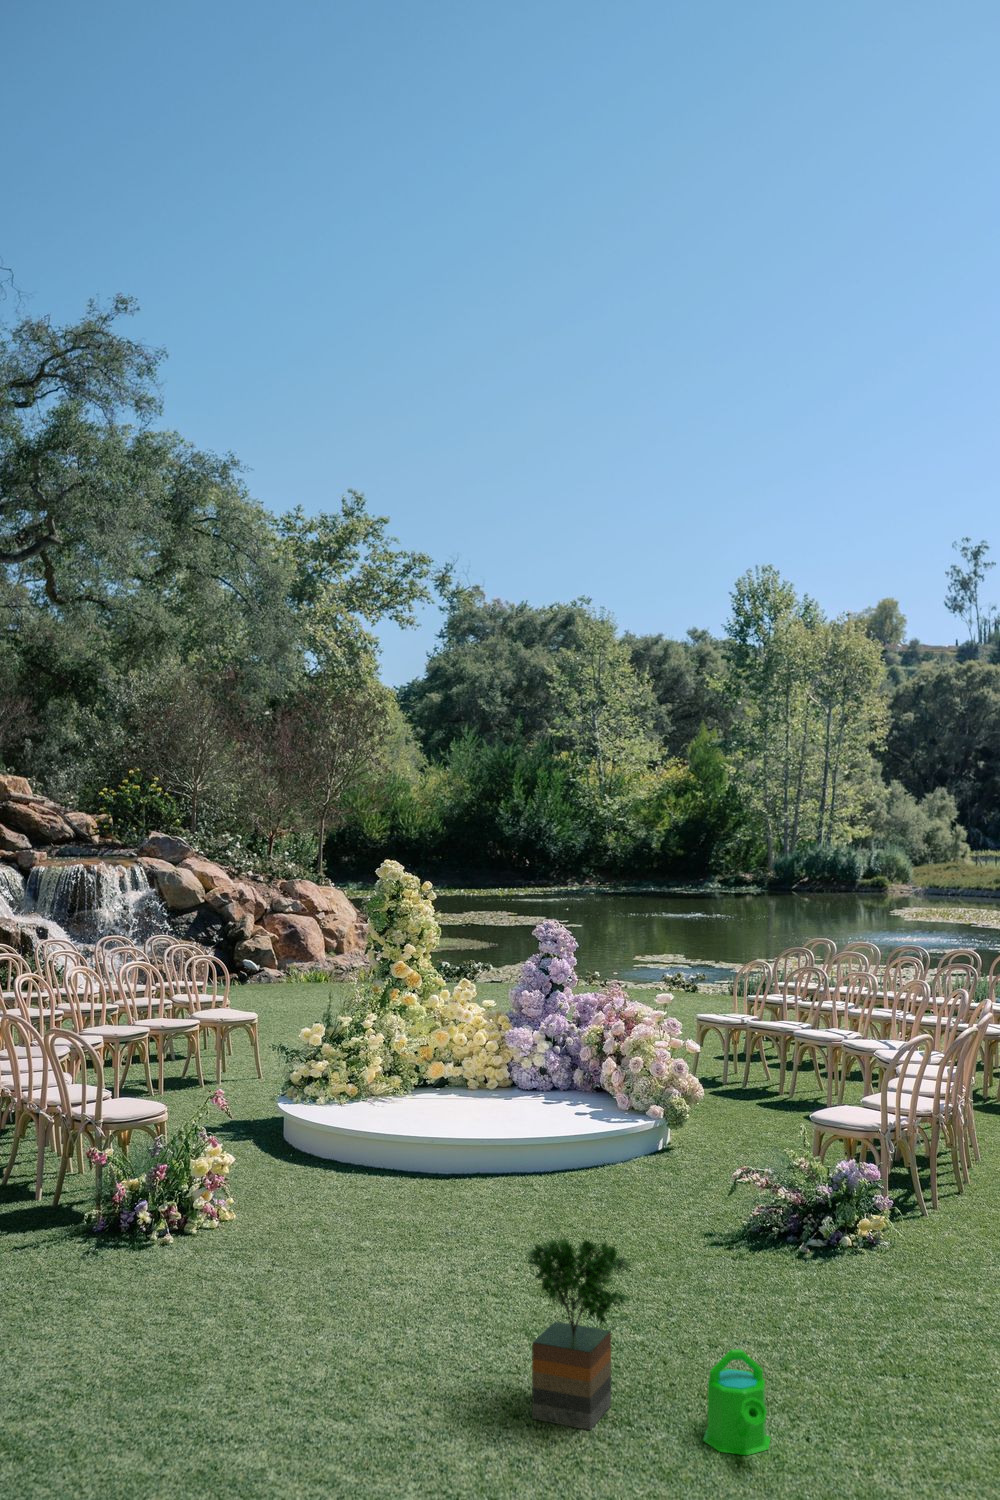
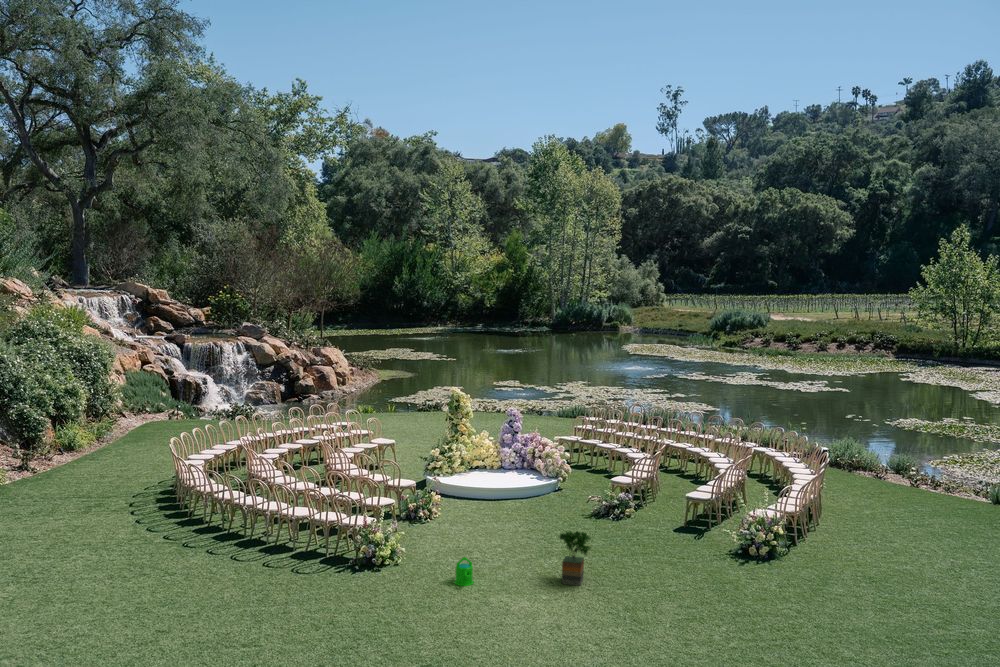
watering can: present [703,1349,771,1455] -> present [455,557,474,586]

